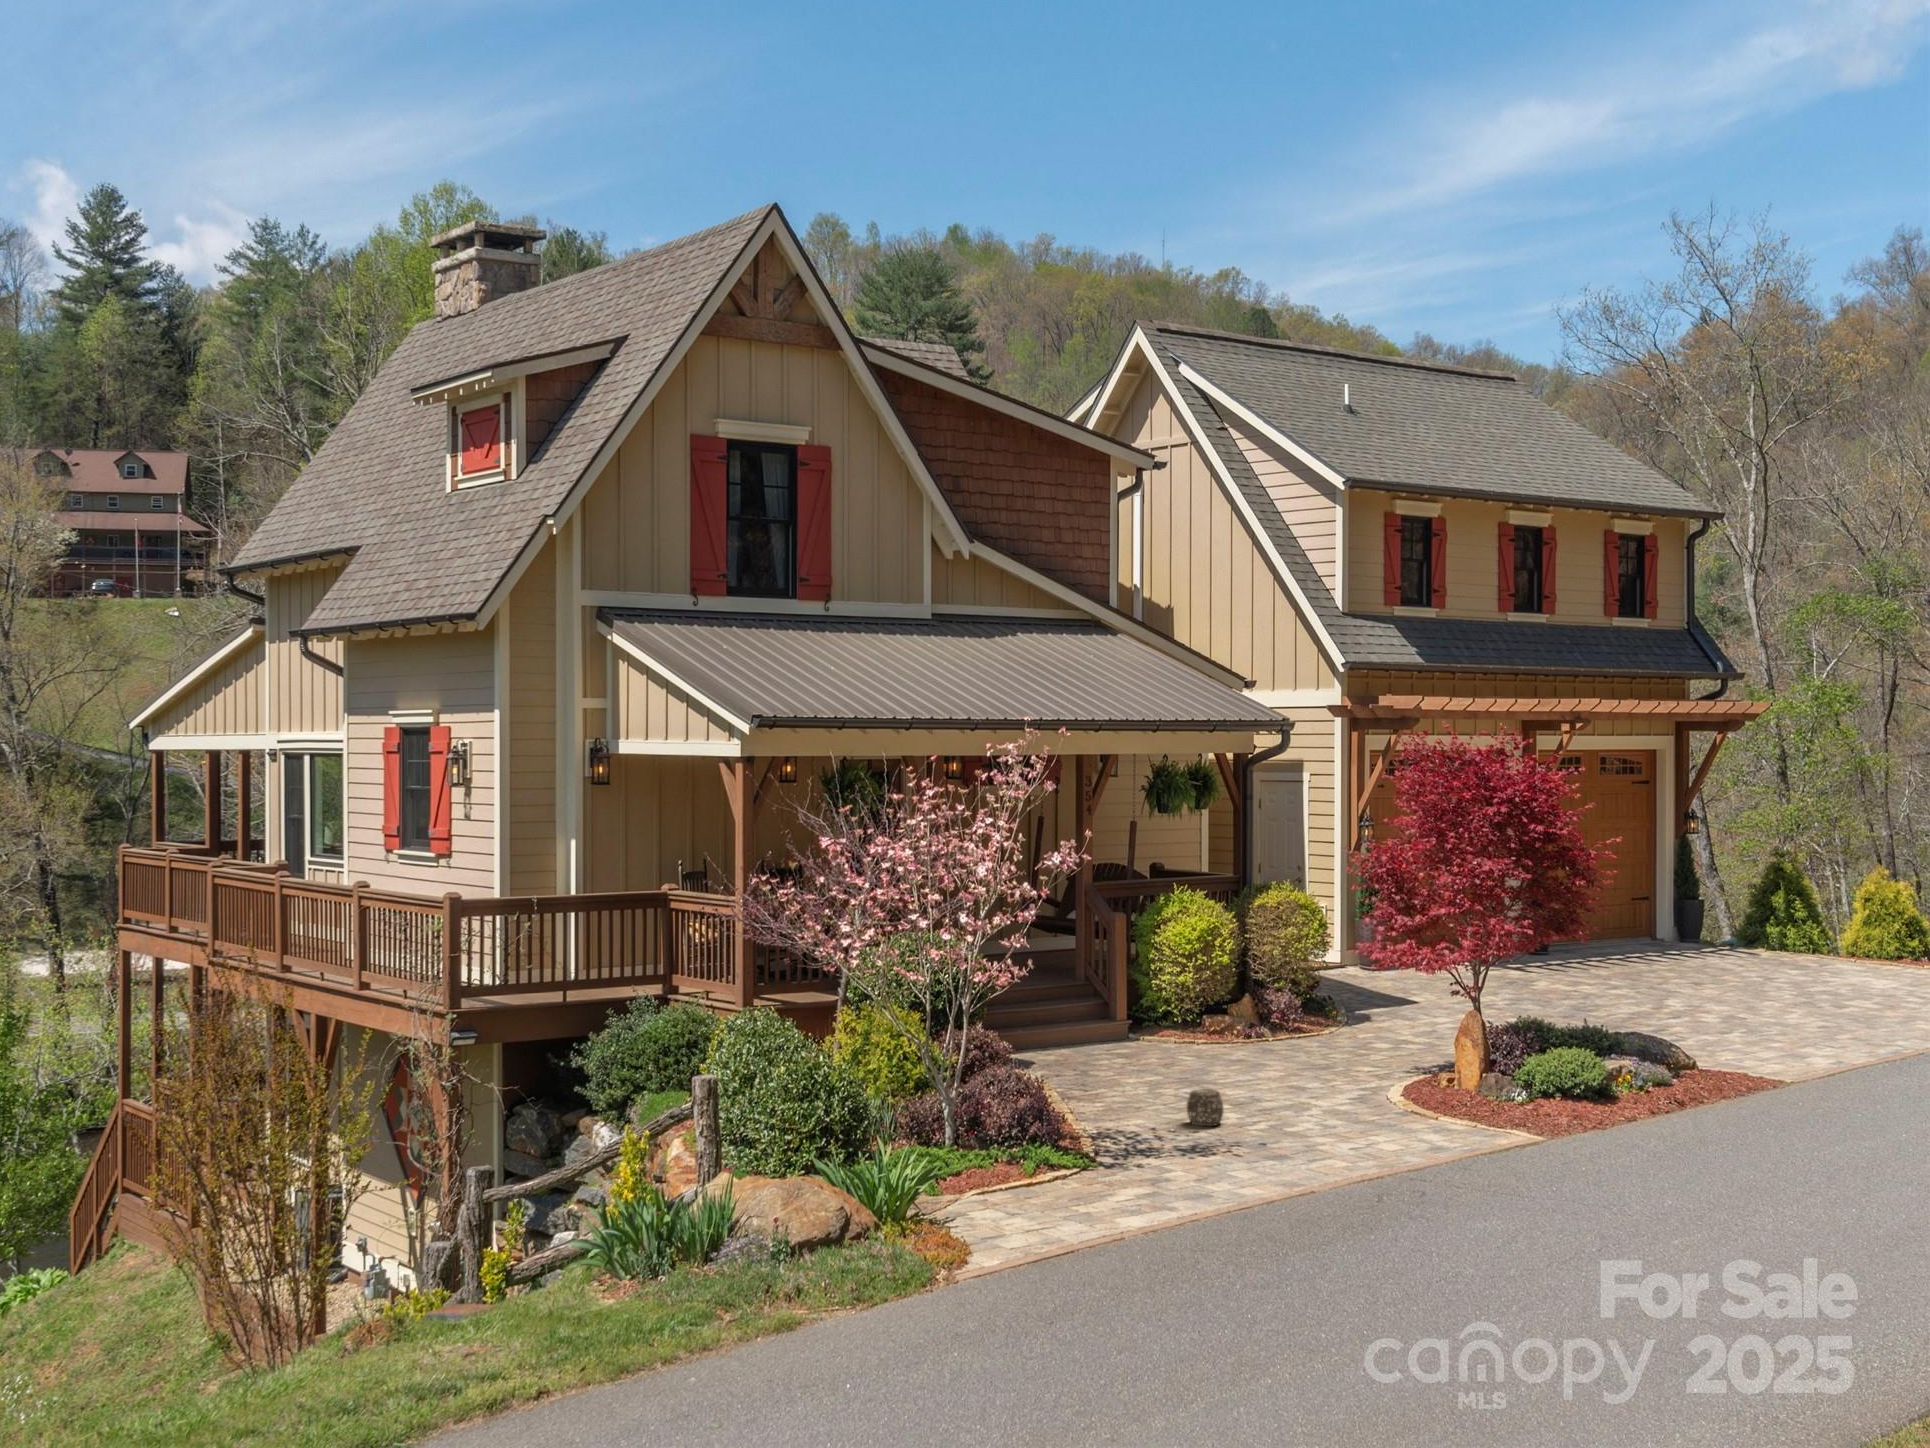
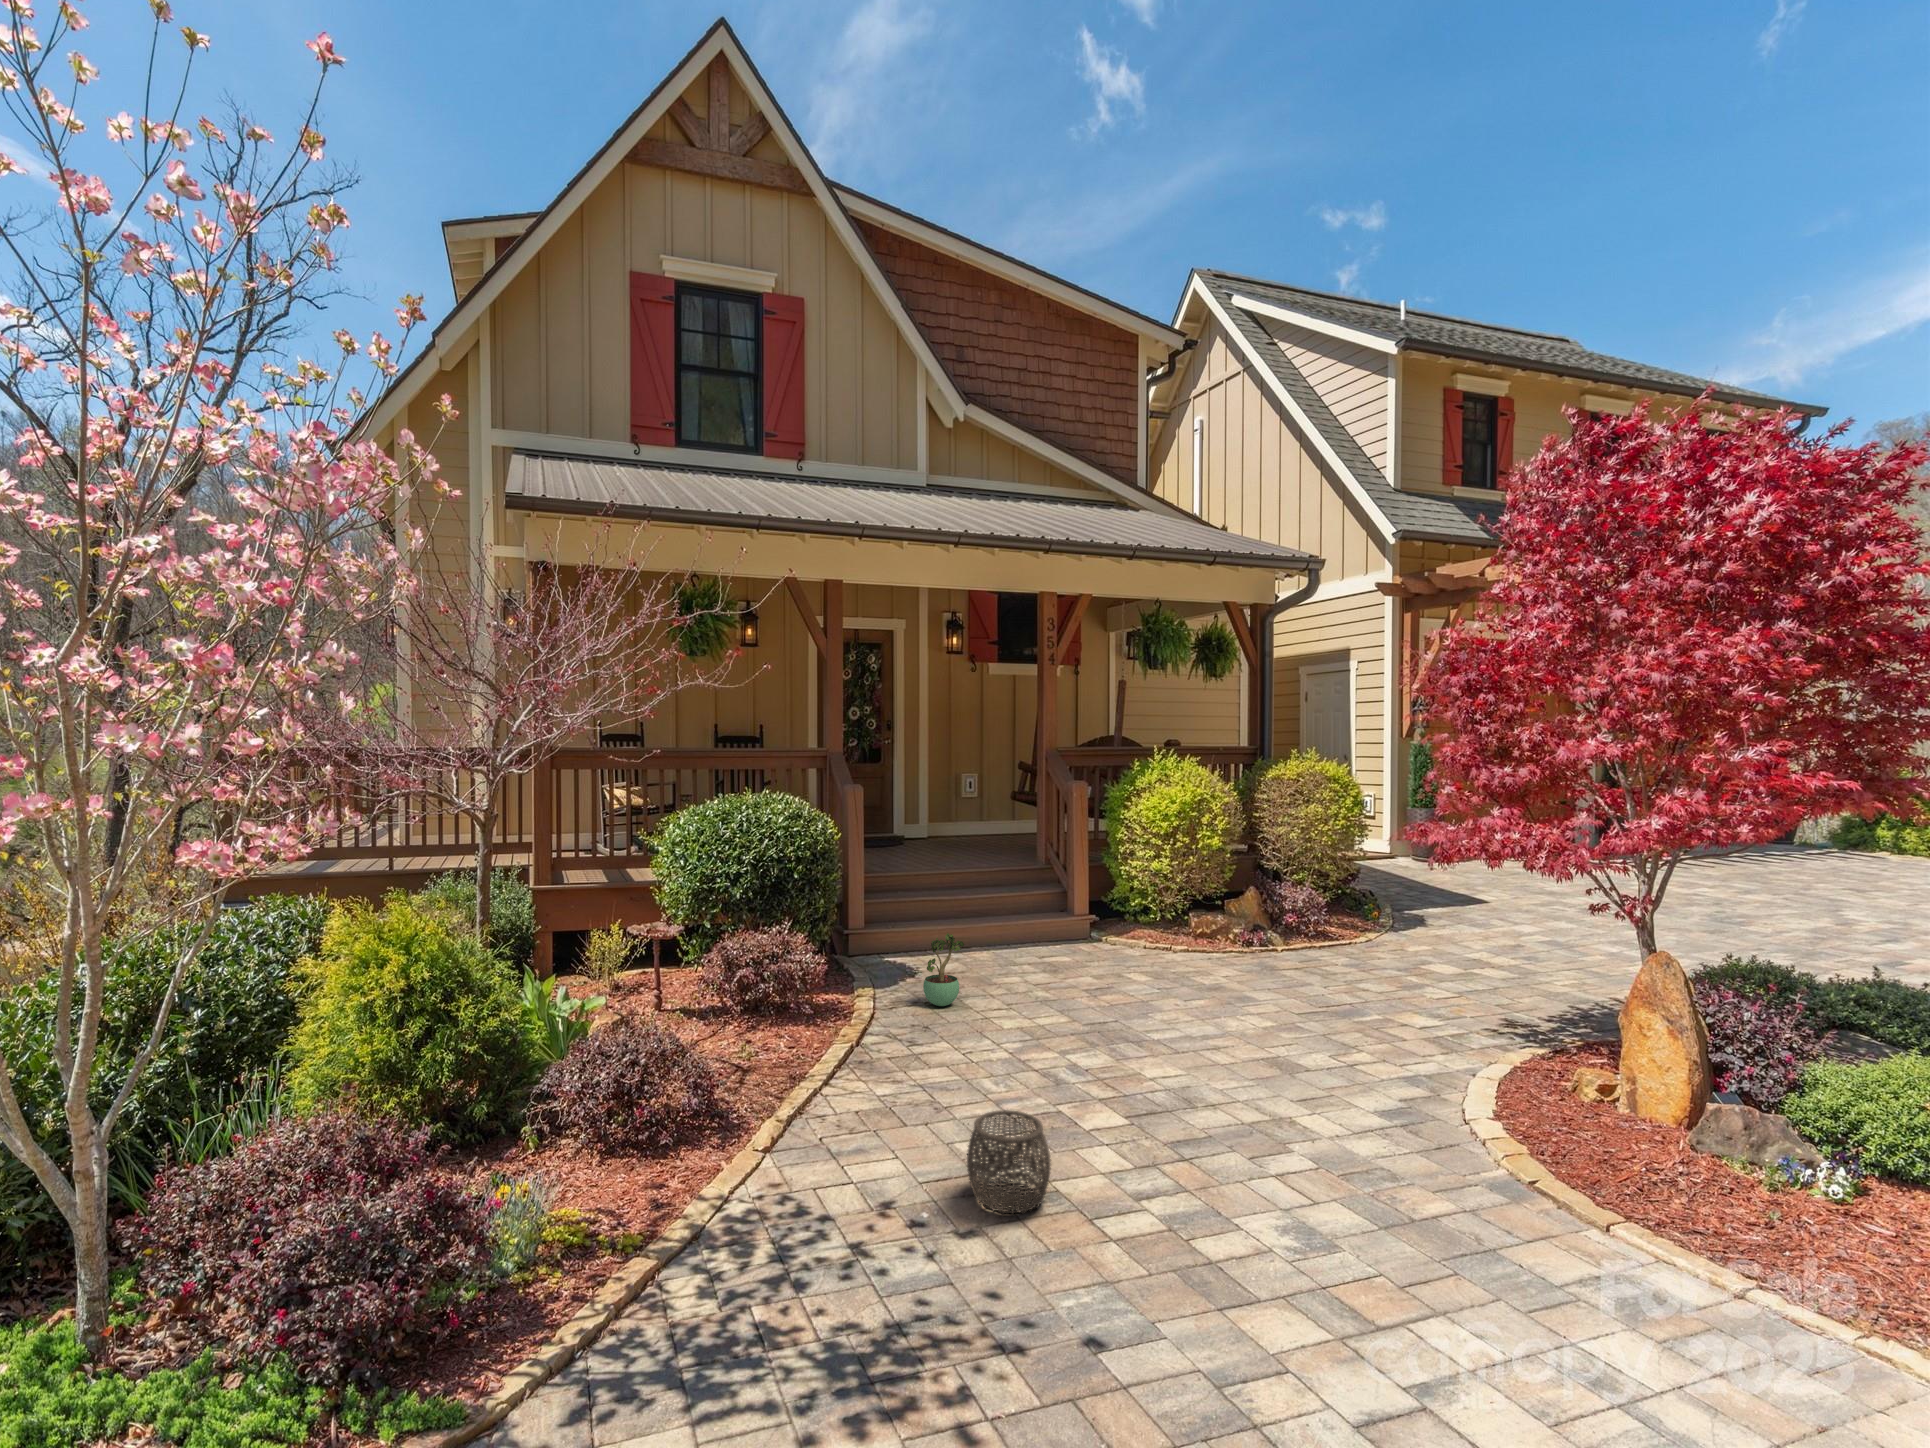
potted plant: none [1072,1030,1096,1078] -> present [923,933,964,1006]

